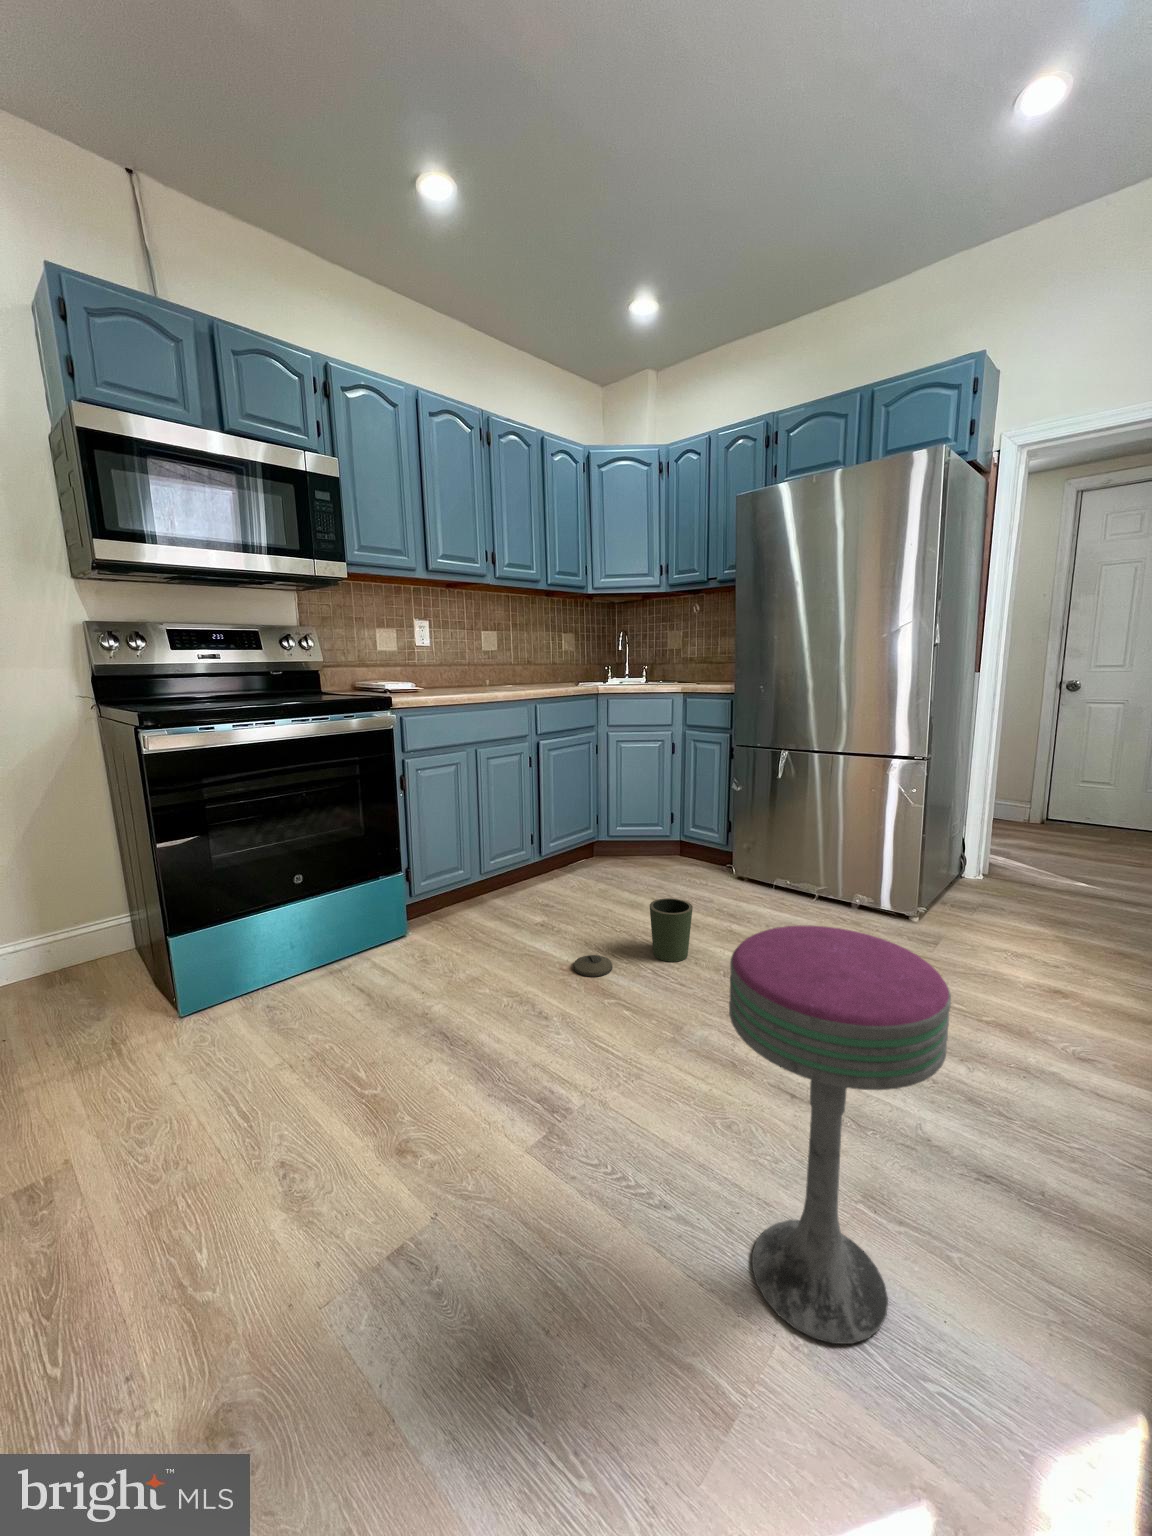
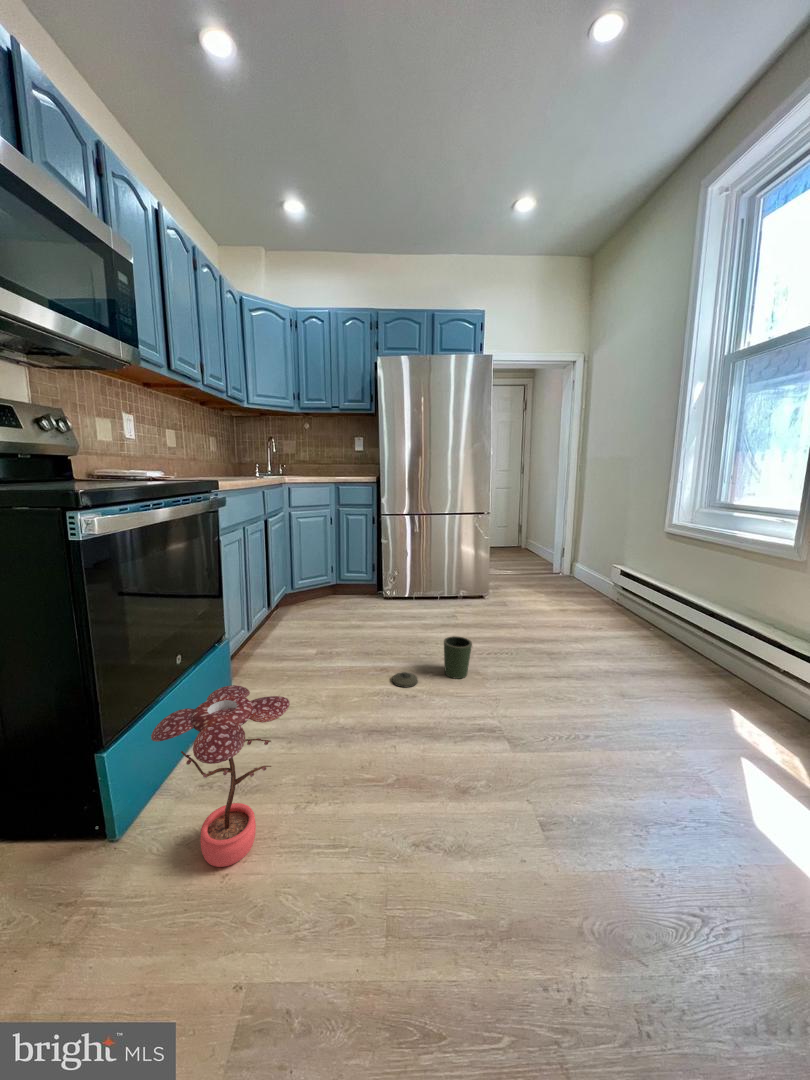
bar stool: present [729,925,951,1344] -> none [505,669,651,946]
potted plant: none [207,970,409,1237] -> present [151,685,290,867]

